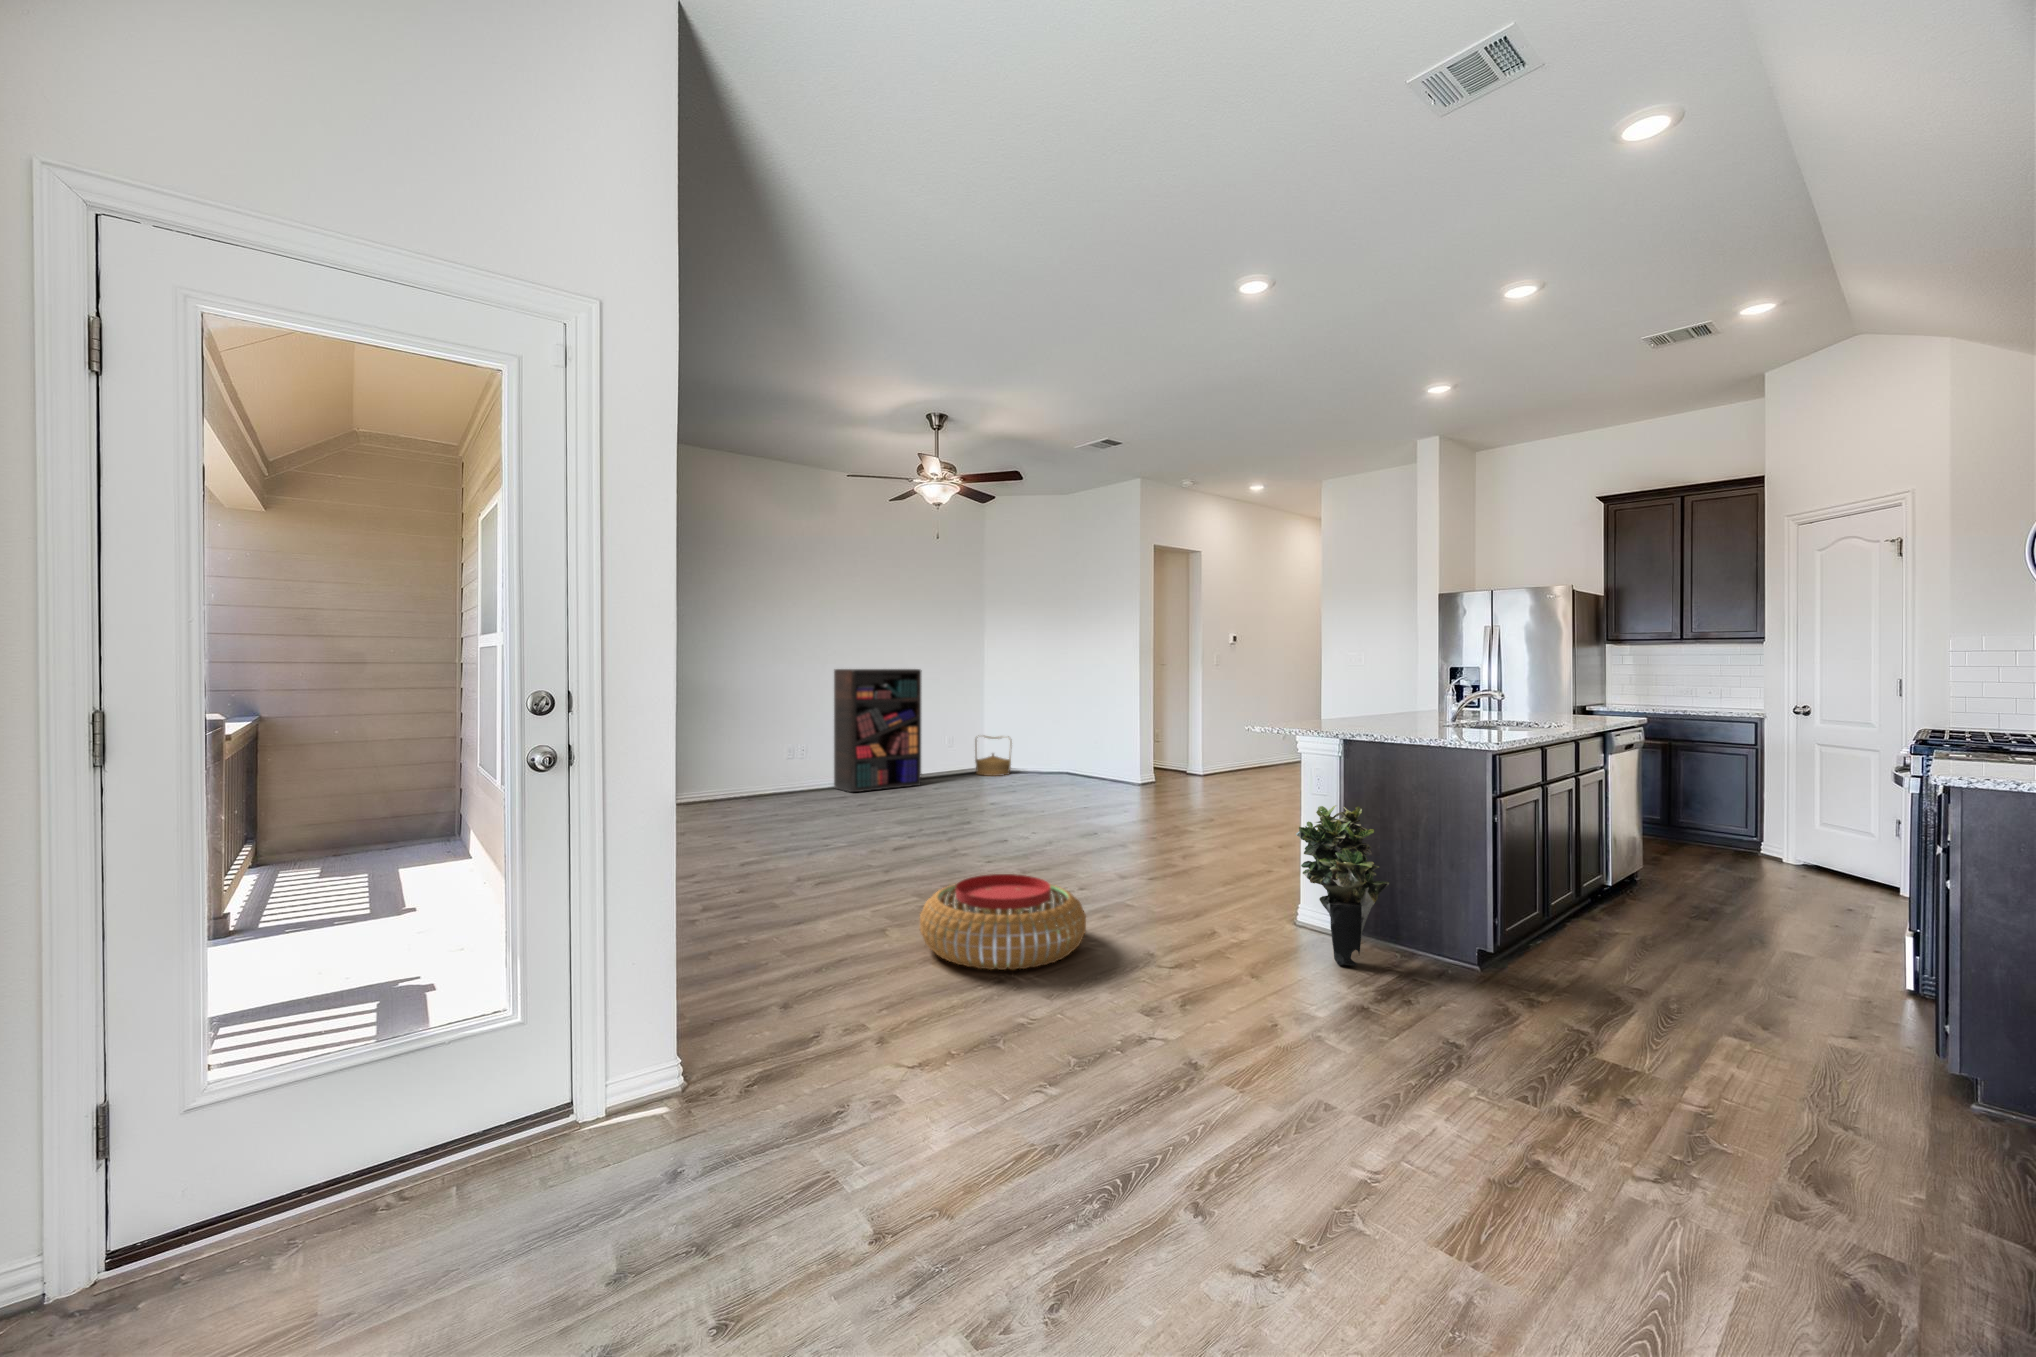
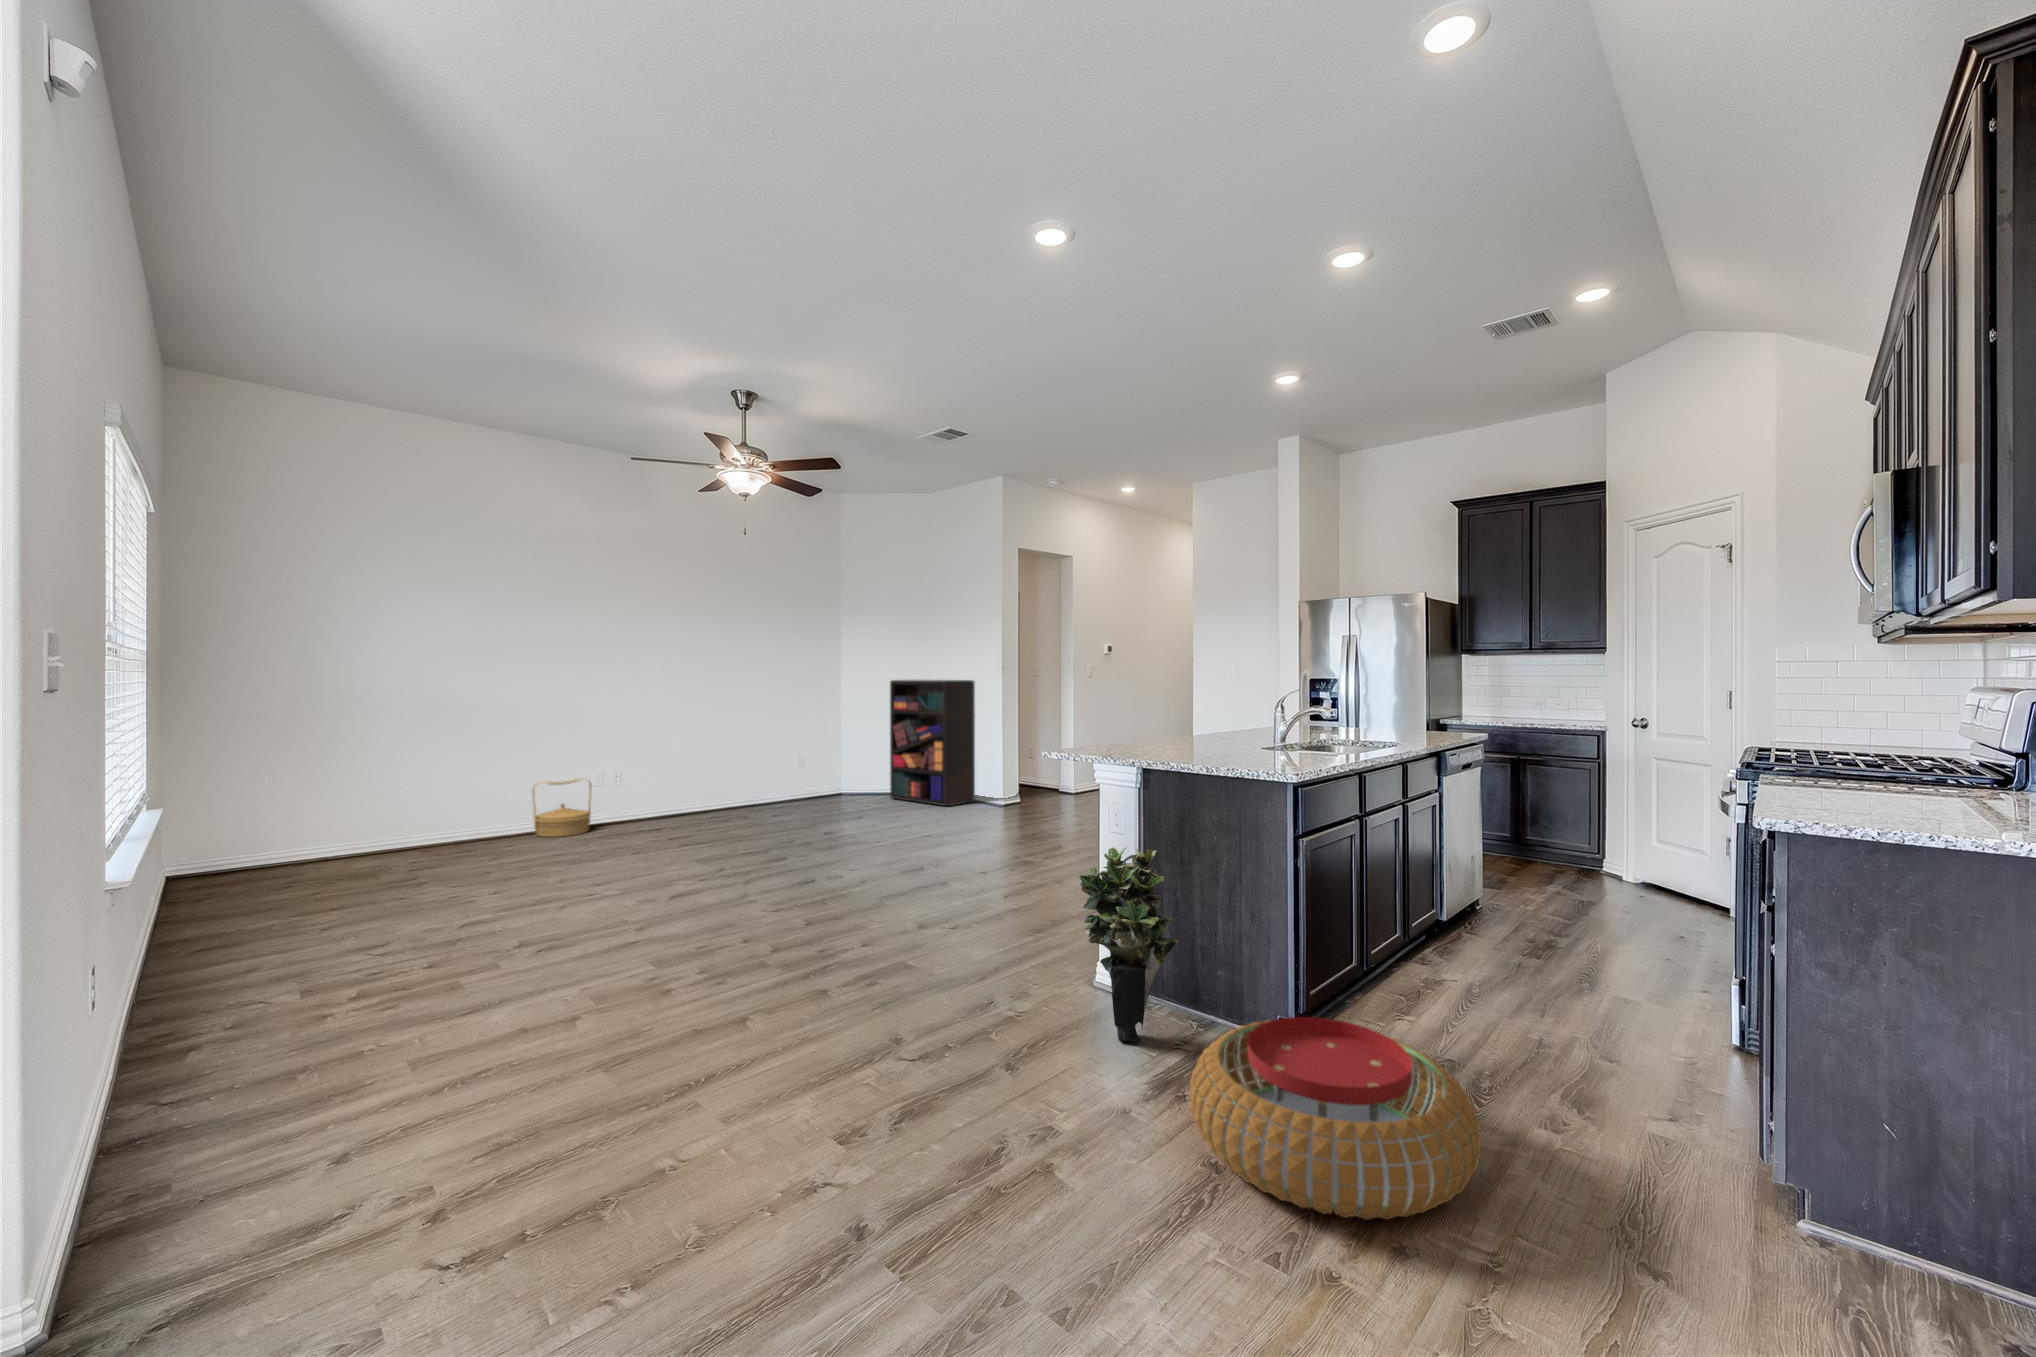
bookshelf: present [834,669,921,792] -> present [890,680,975,806]
woven basket: present [975,736,1011,776] -> present [532,779,592,837]
pouf: present [920,874,1086,970] -> present [1190,1017,1481,1220]

